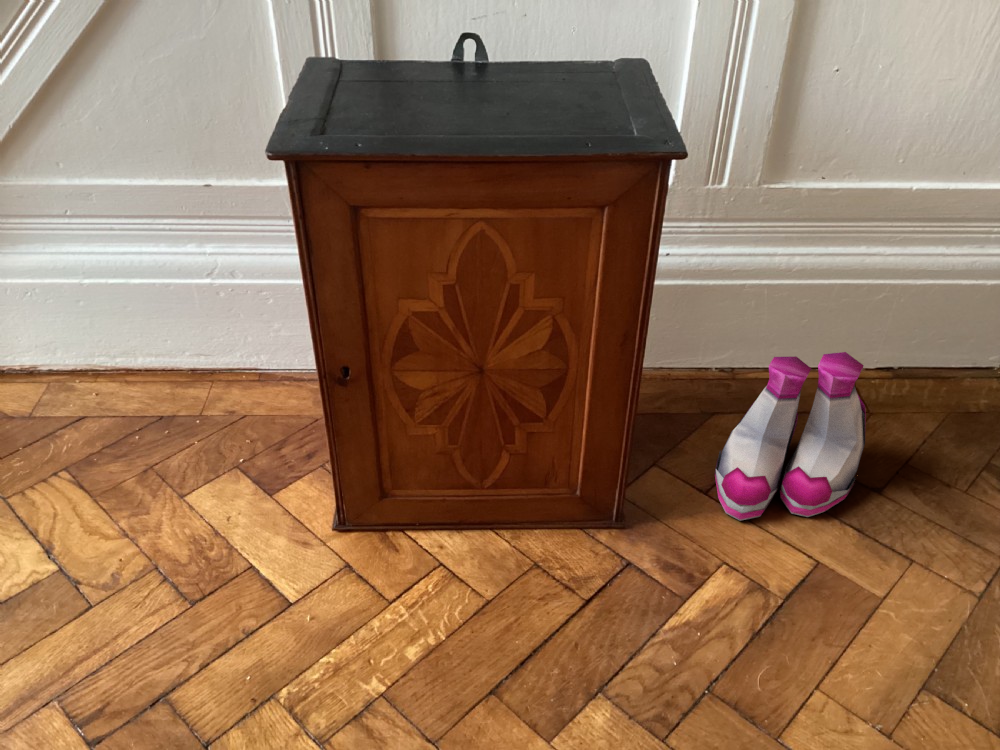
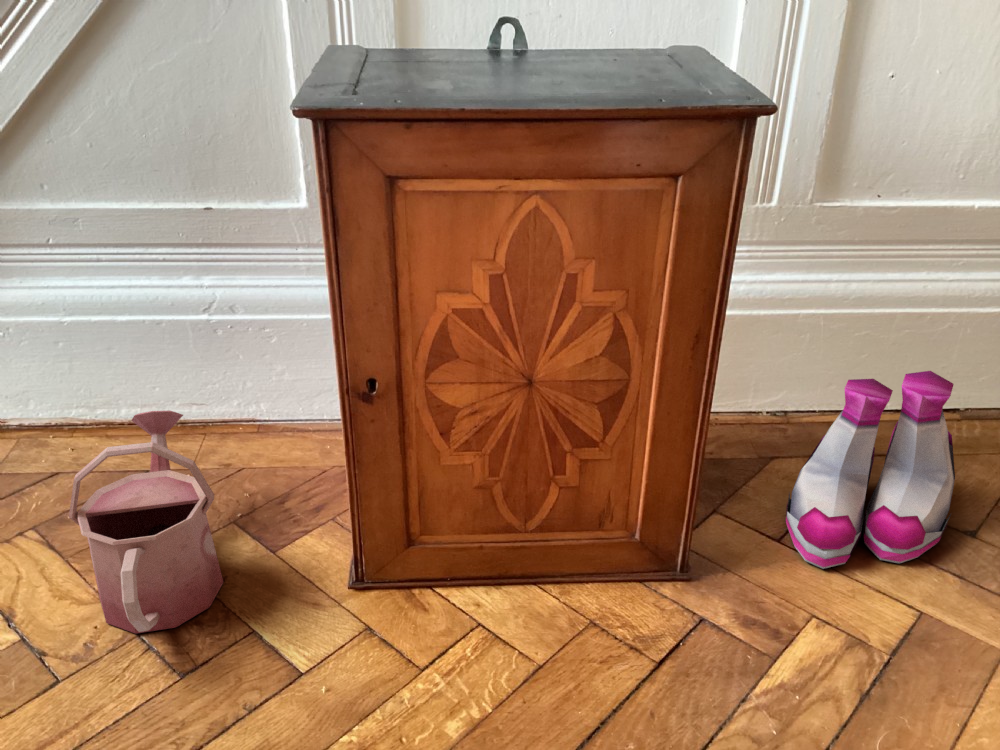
watering can: none [94,374,227,568] -> present [69,410,223,634]

